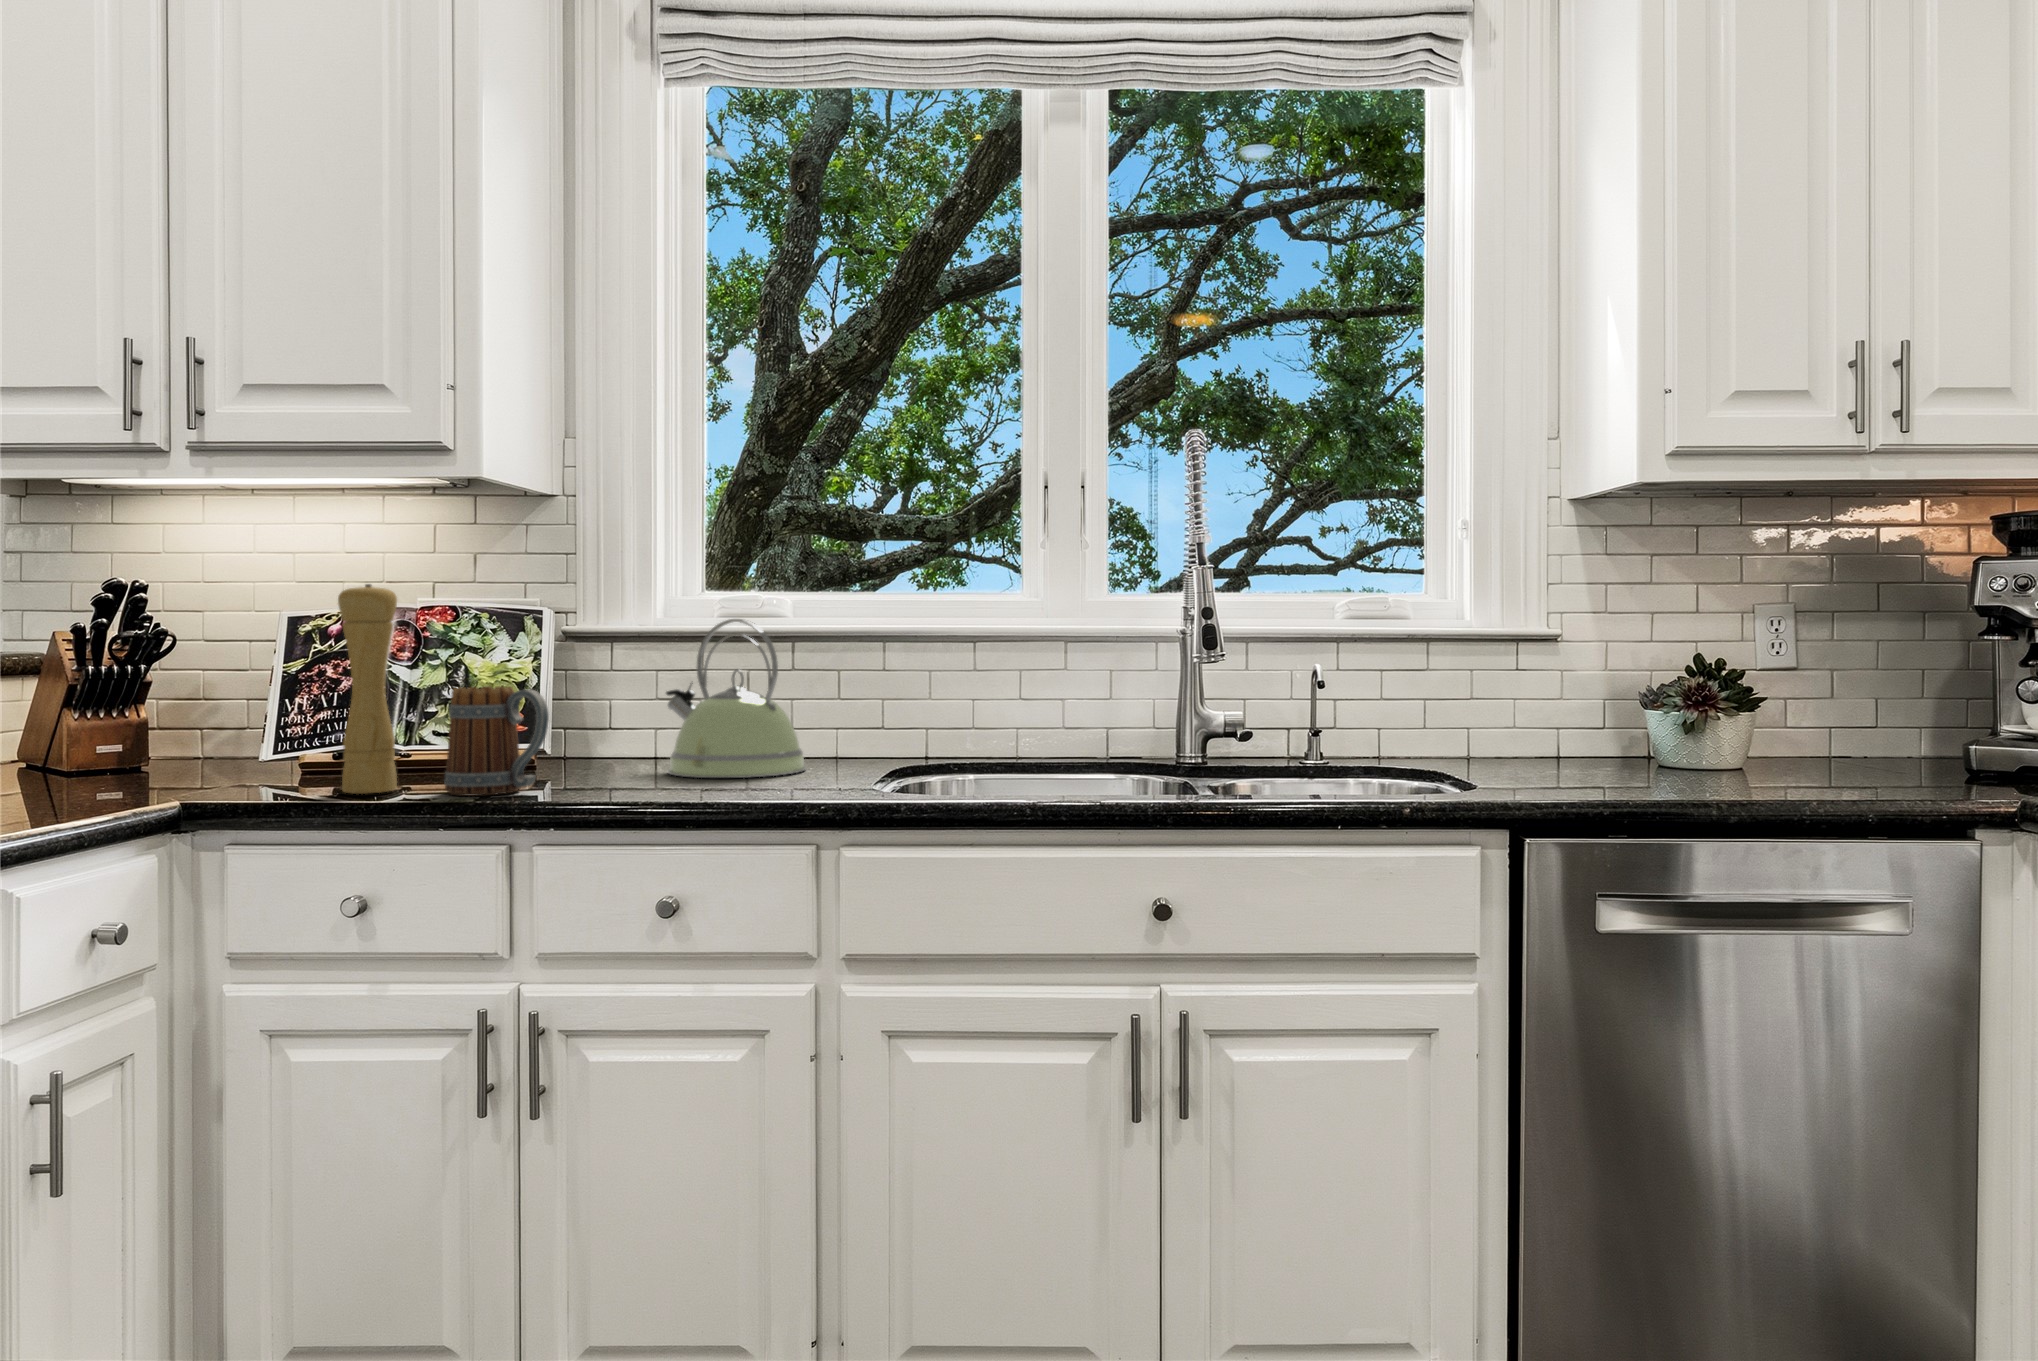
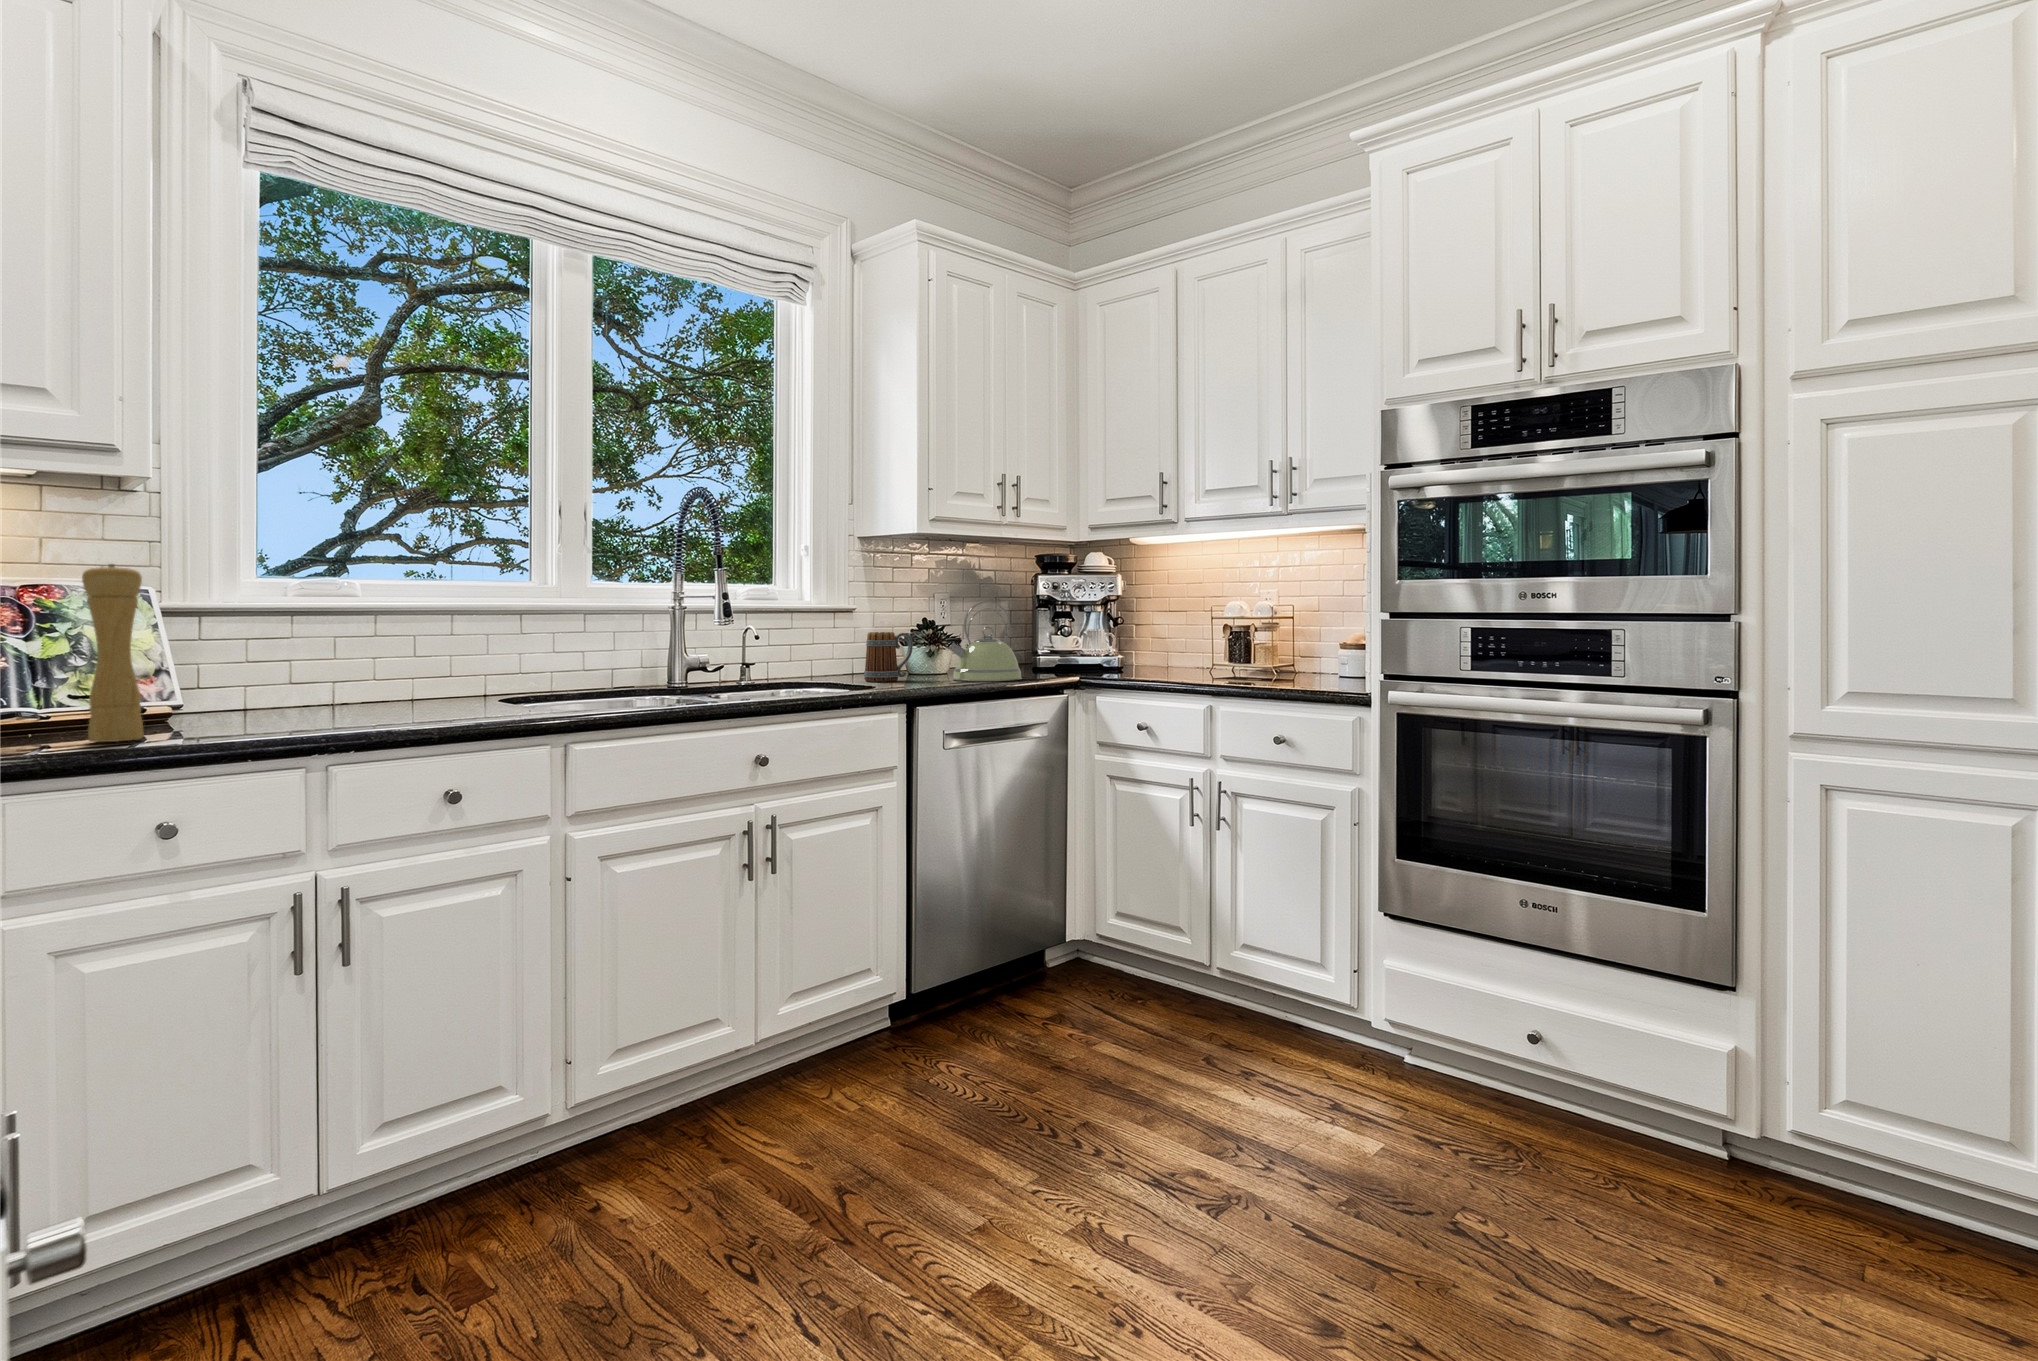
kettle: present [666,619,806,778] -> present [945,601,1022,681]
mug: present [444,686,549,796] -> present [864,632,913,682]

